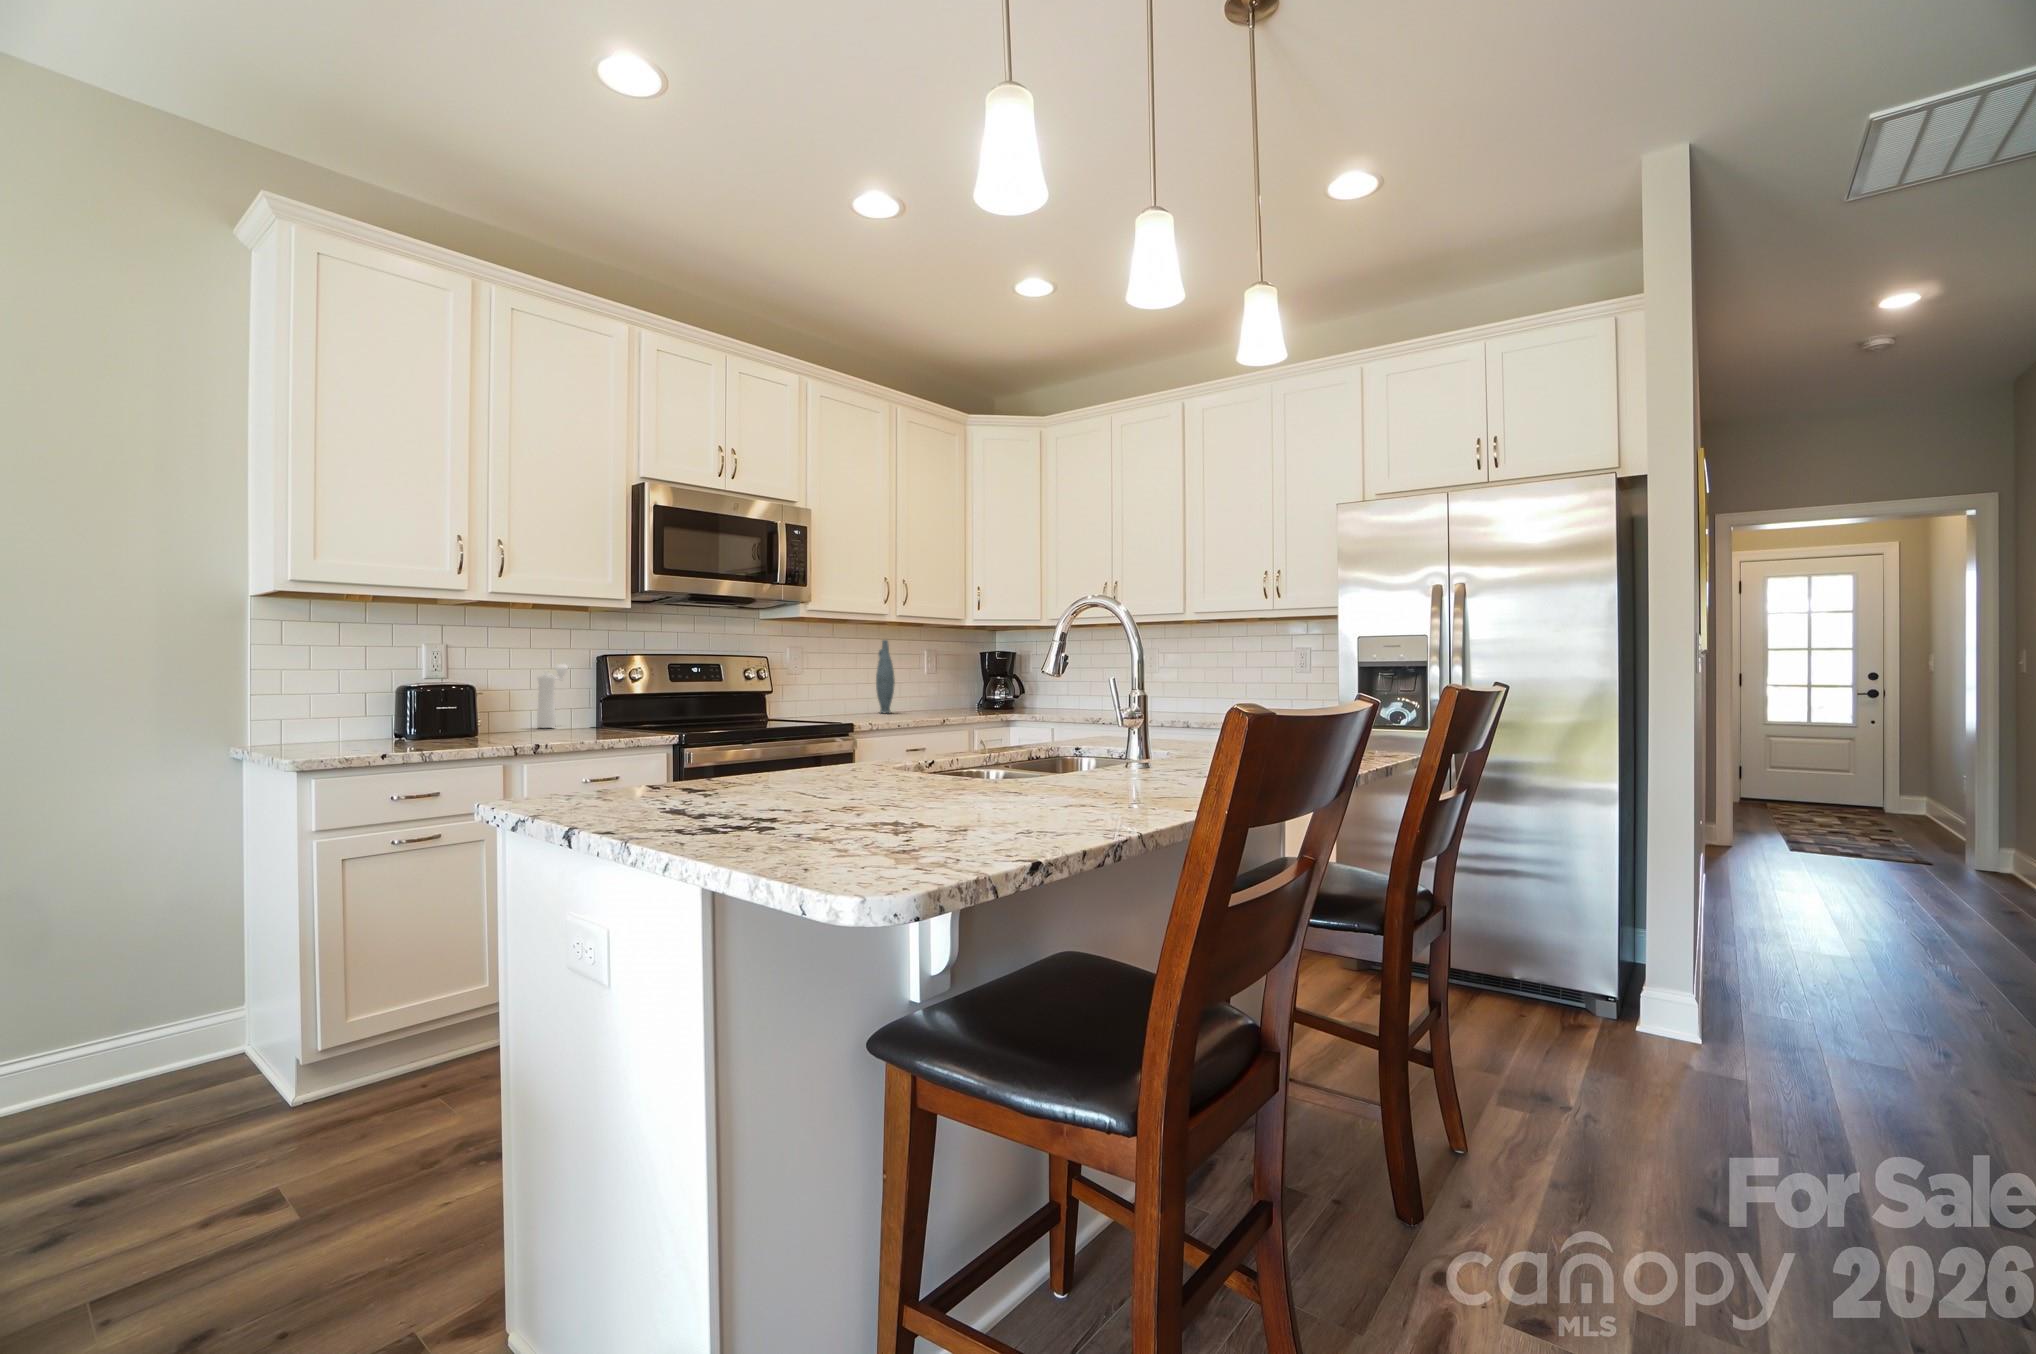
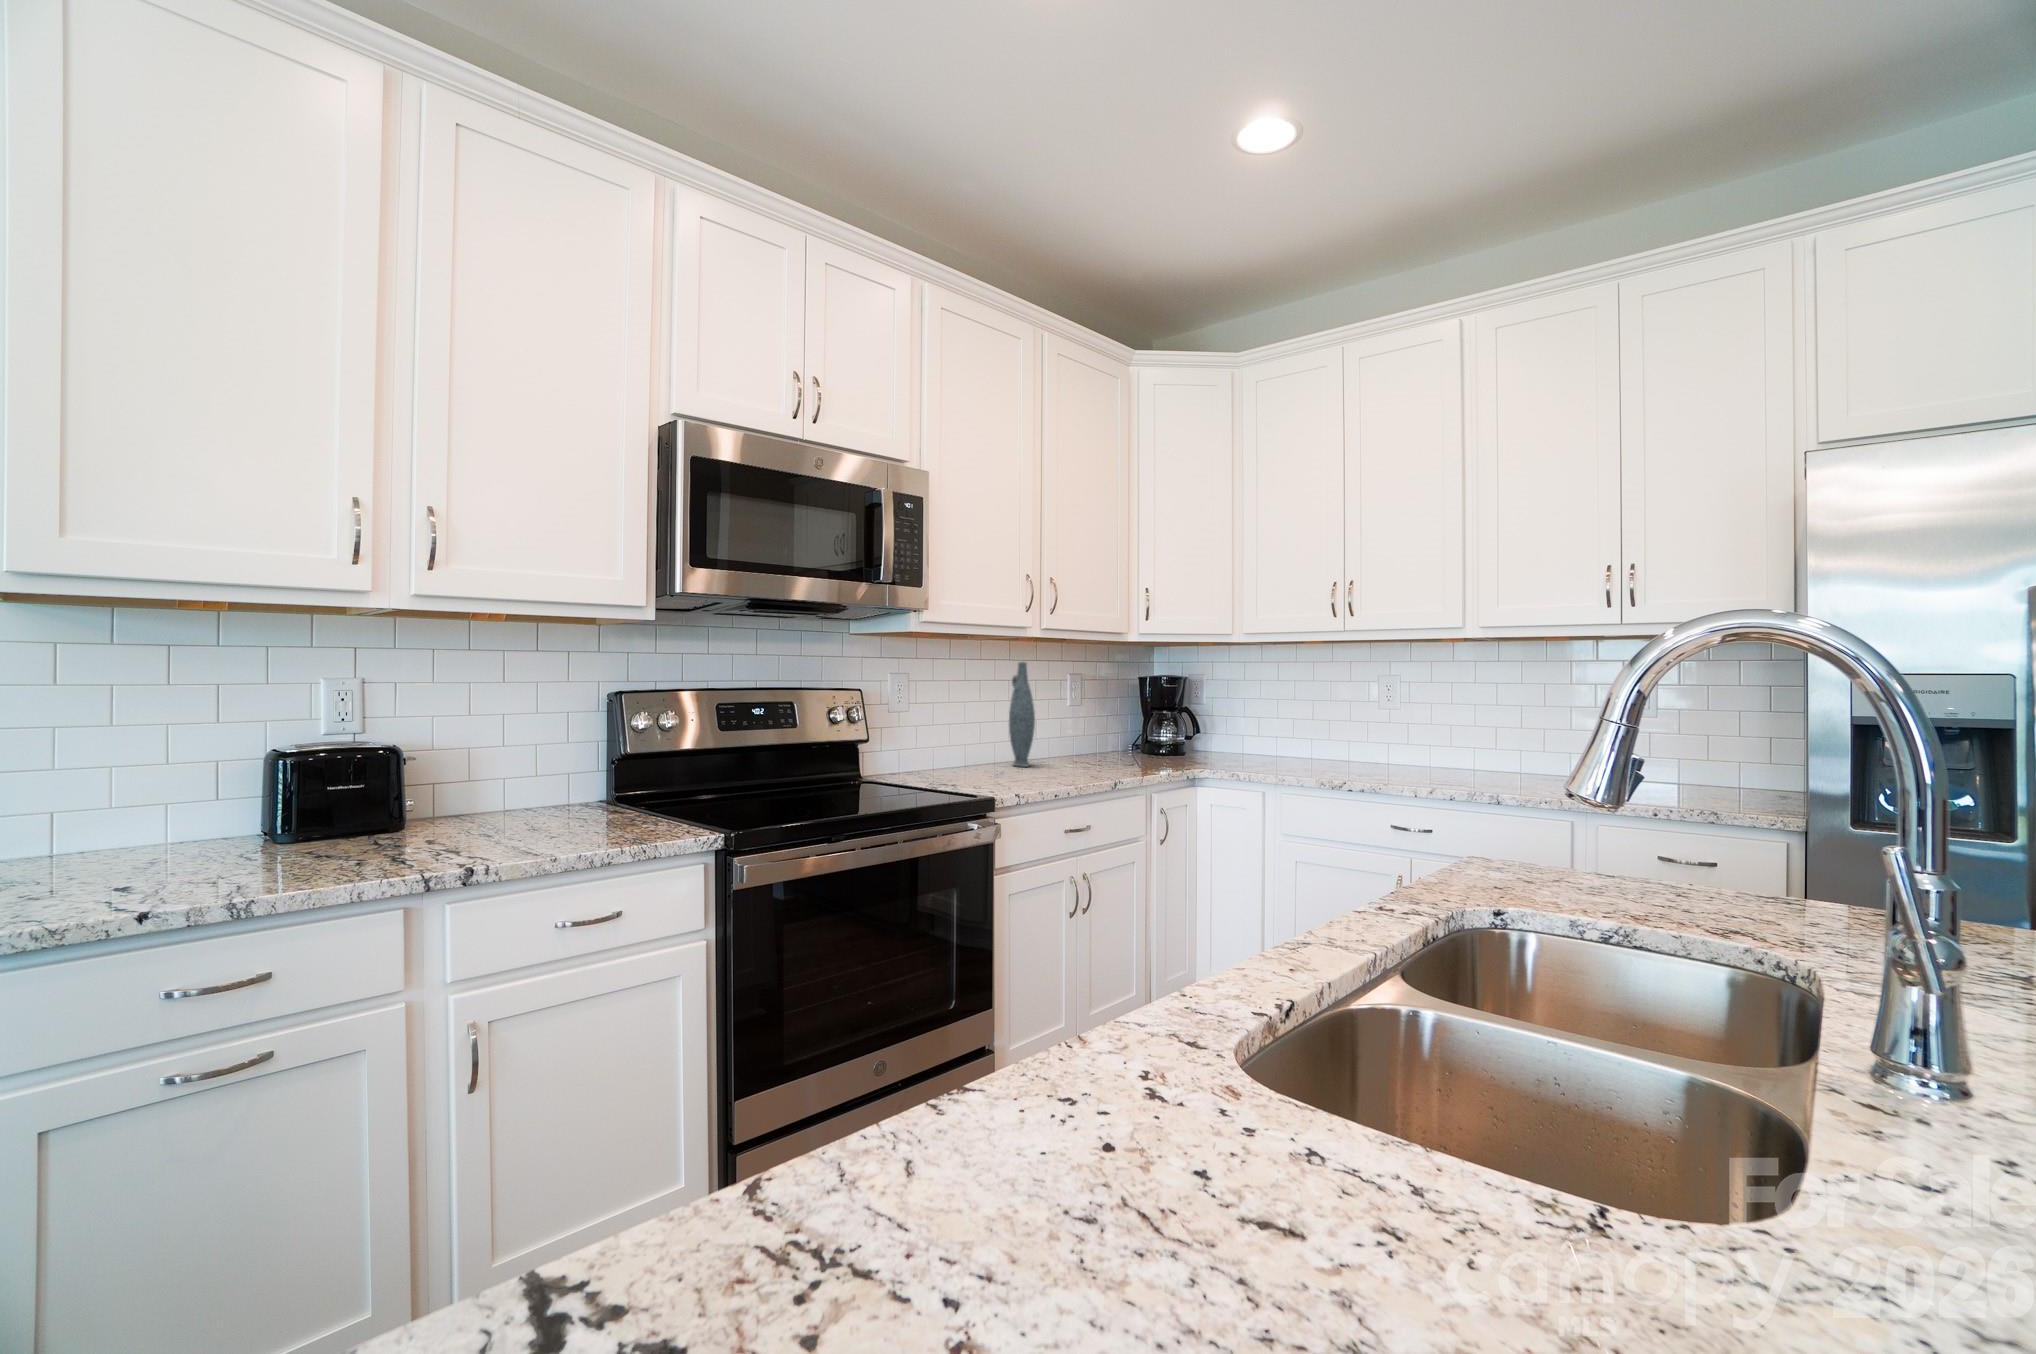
pepper mill: present [537,664,568,728] -> none [506,707,562,811]

